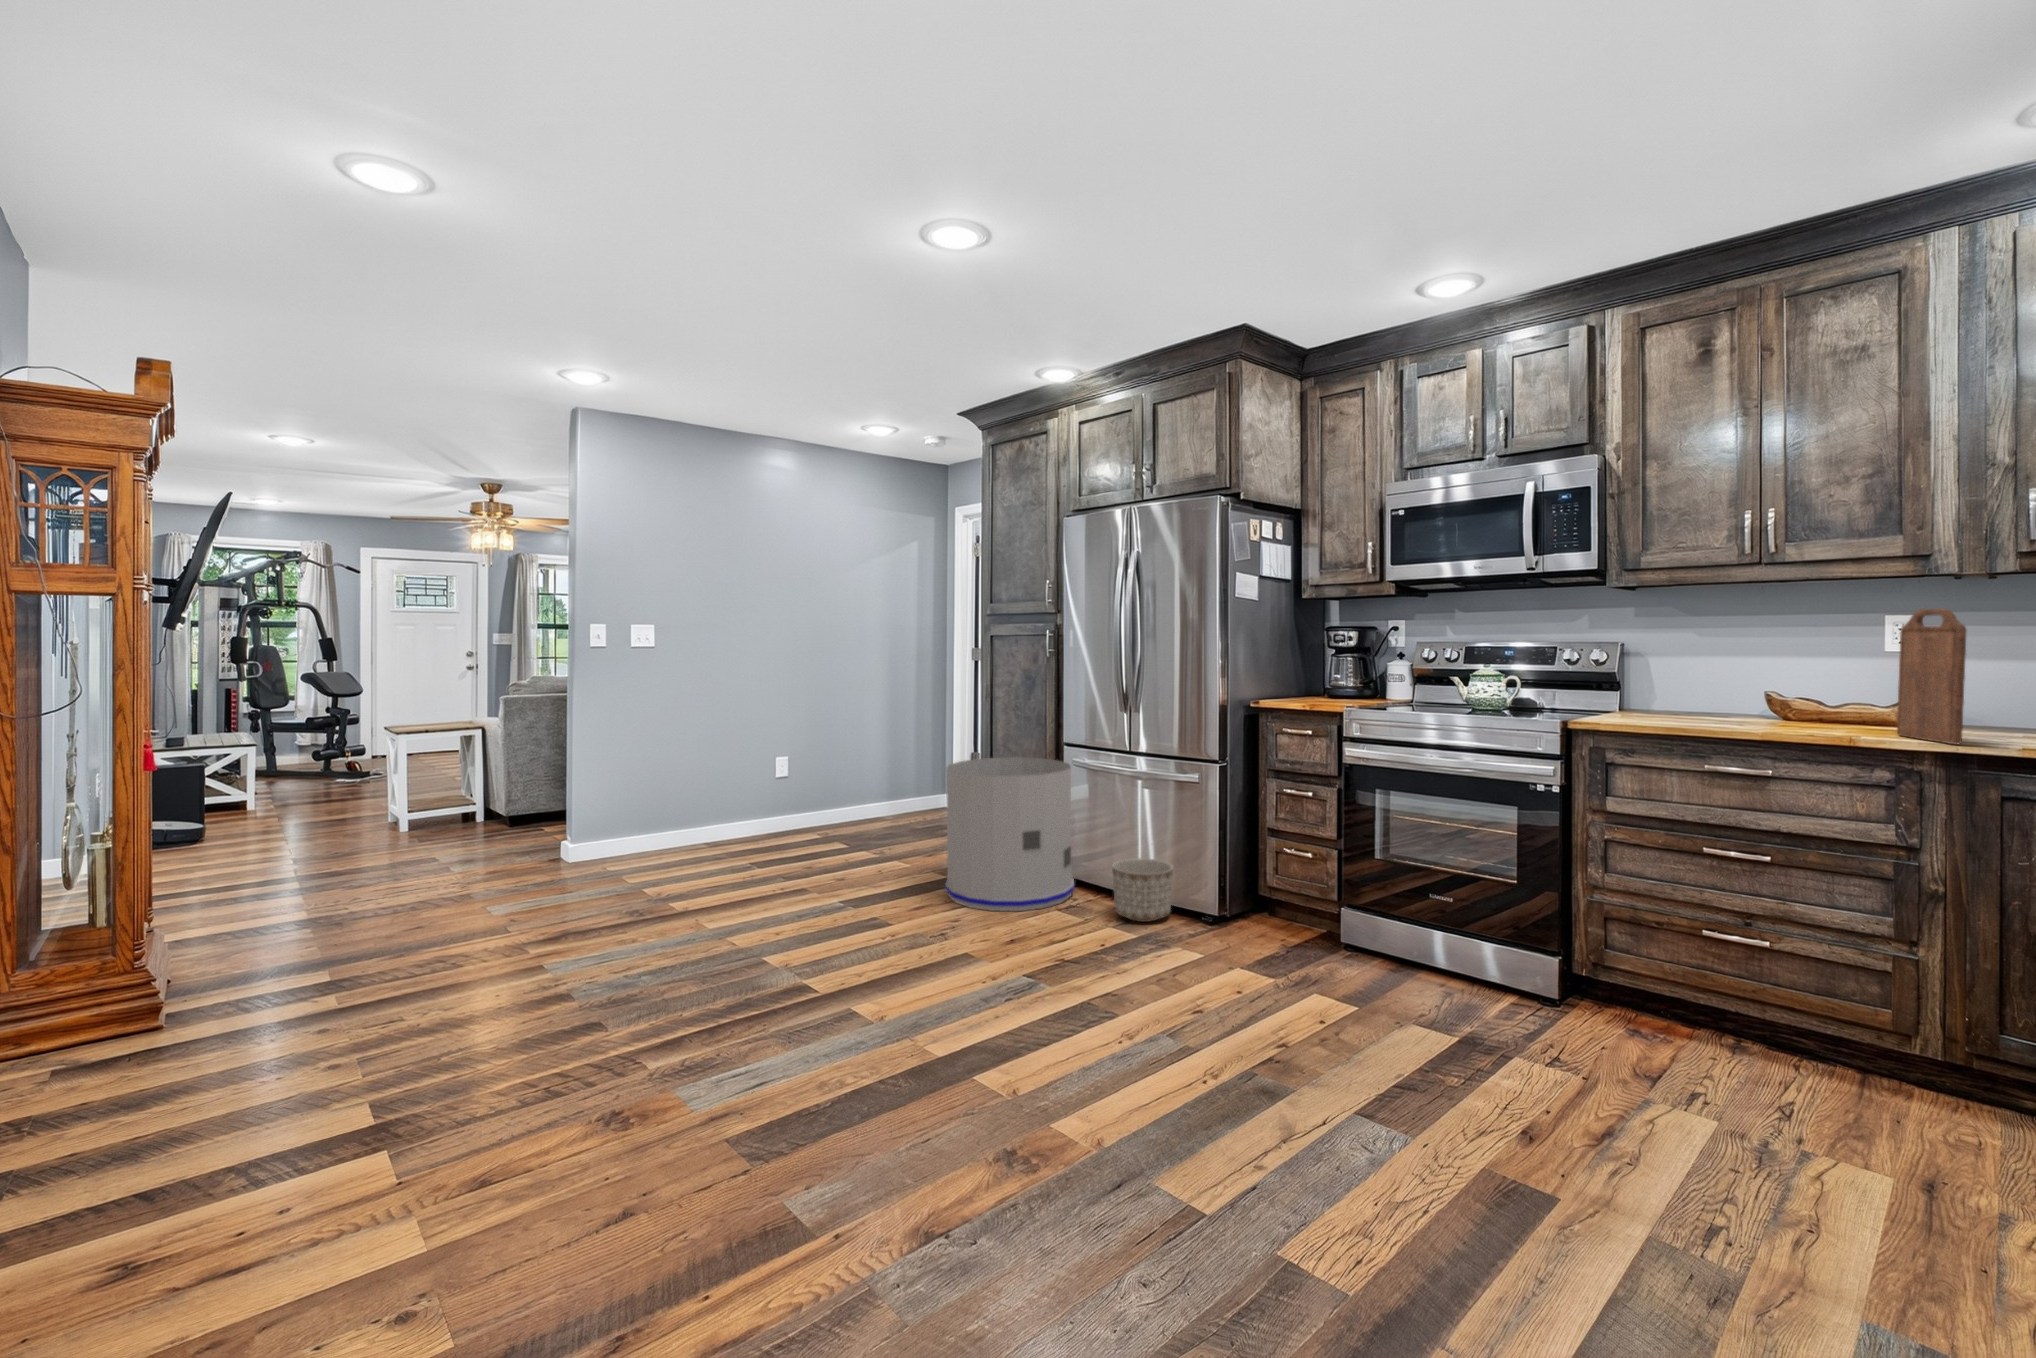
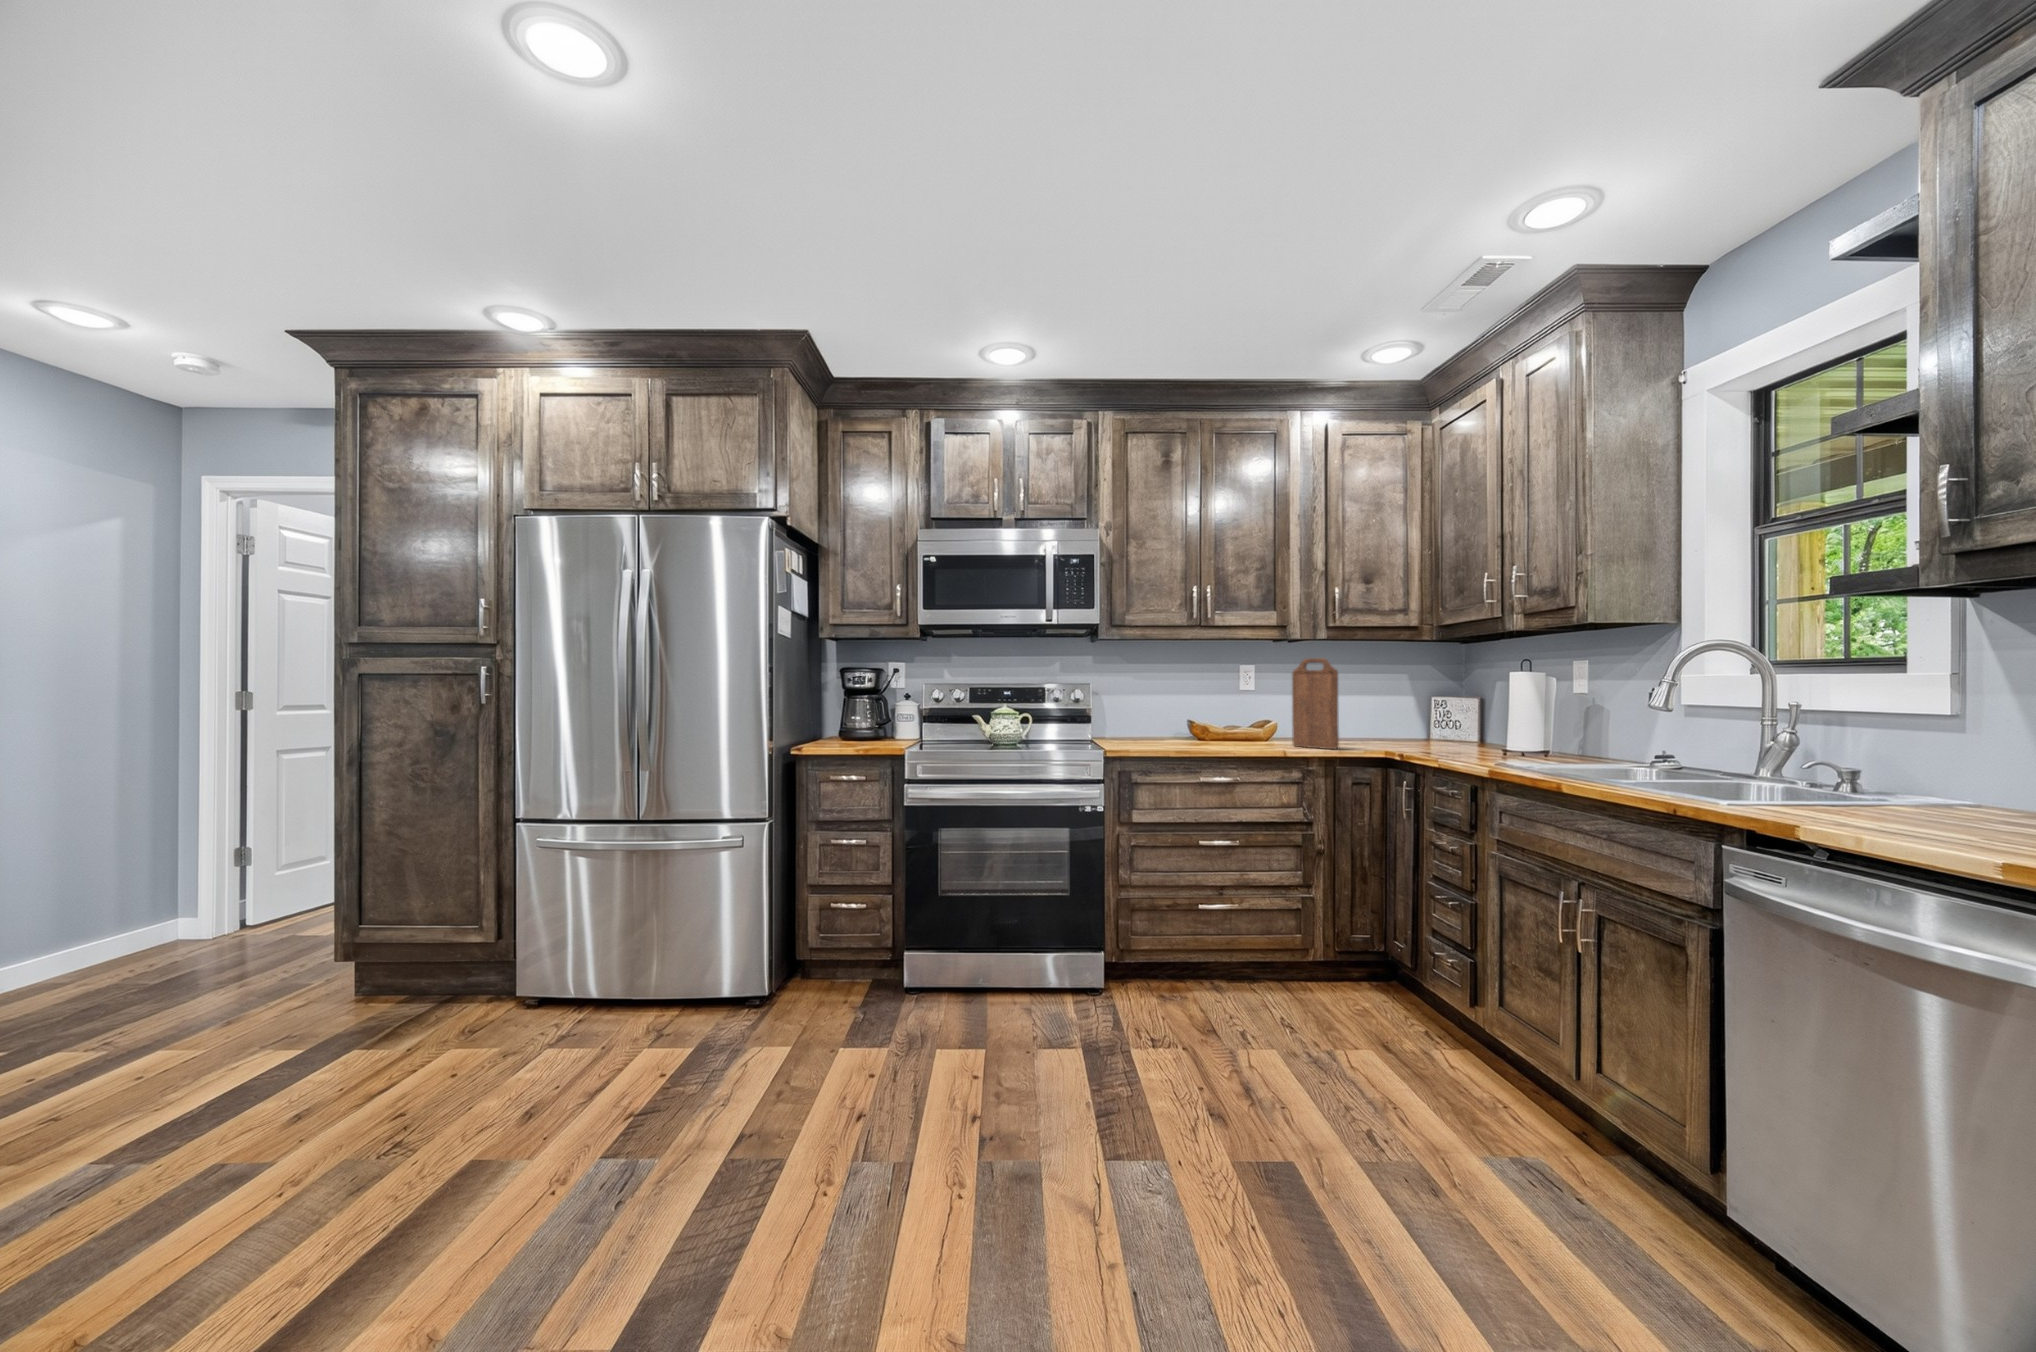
trash can: present [945,757,1074,911] -> none [326,841,558,1088]
planter: present [1112,858,1173,922] -> none [636,950,719,1035]

